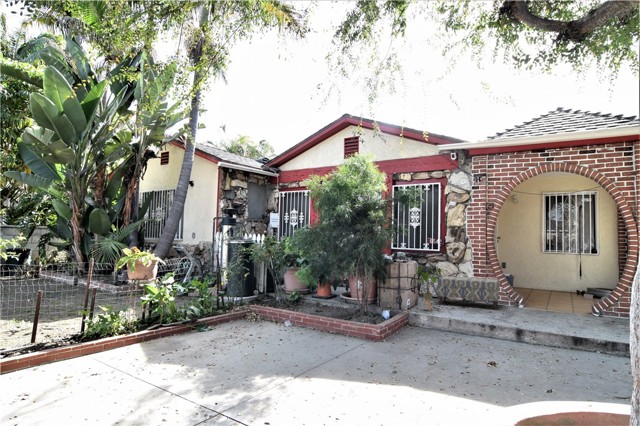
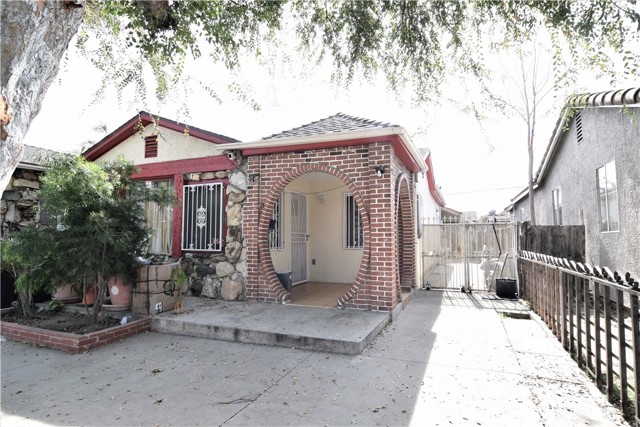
bench: present [438,276,499,310] -> none [206,276,267,308]

